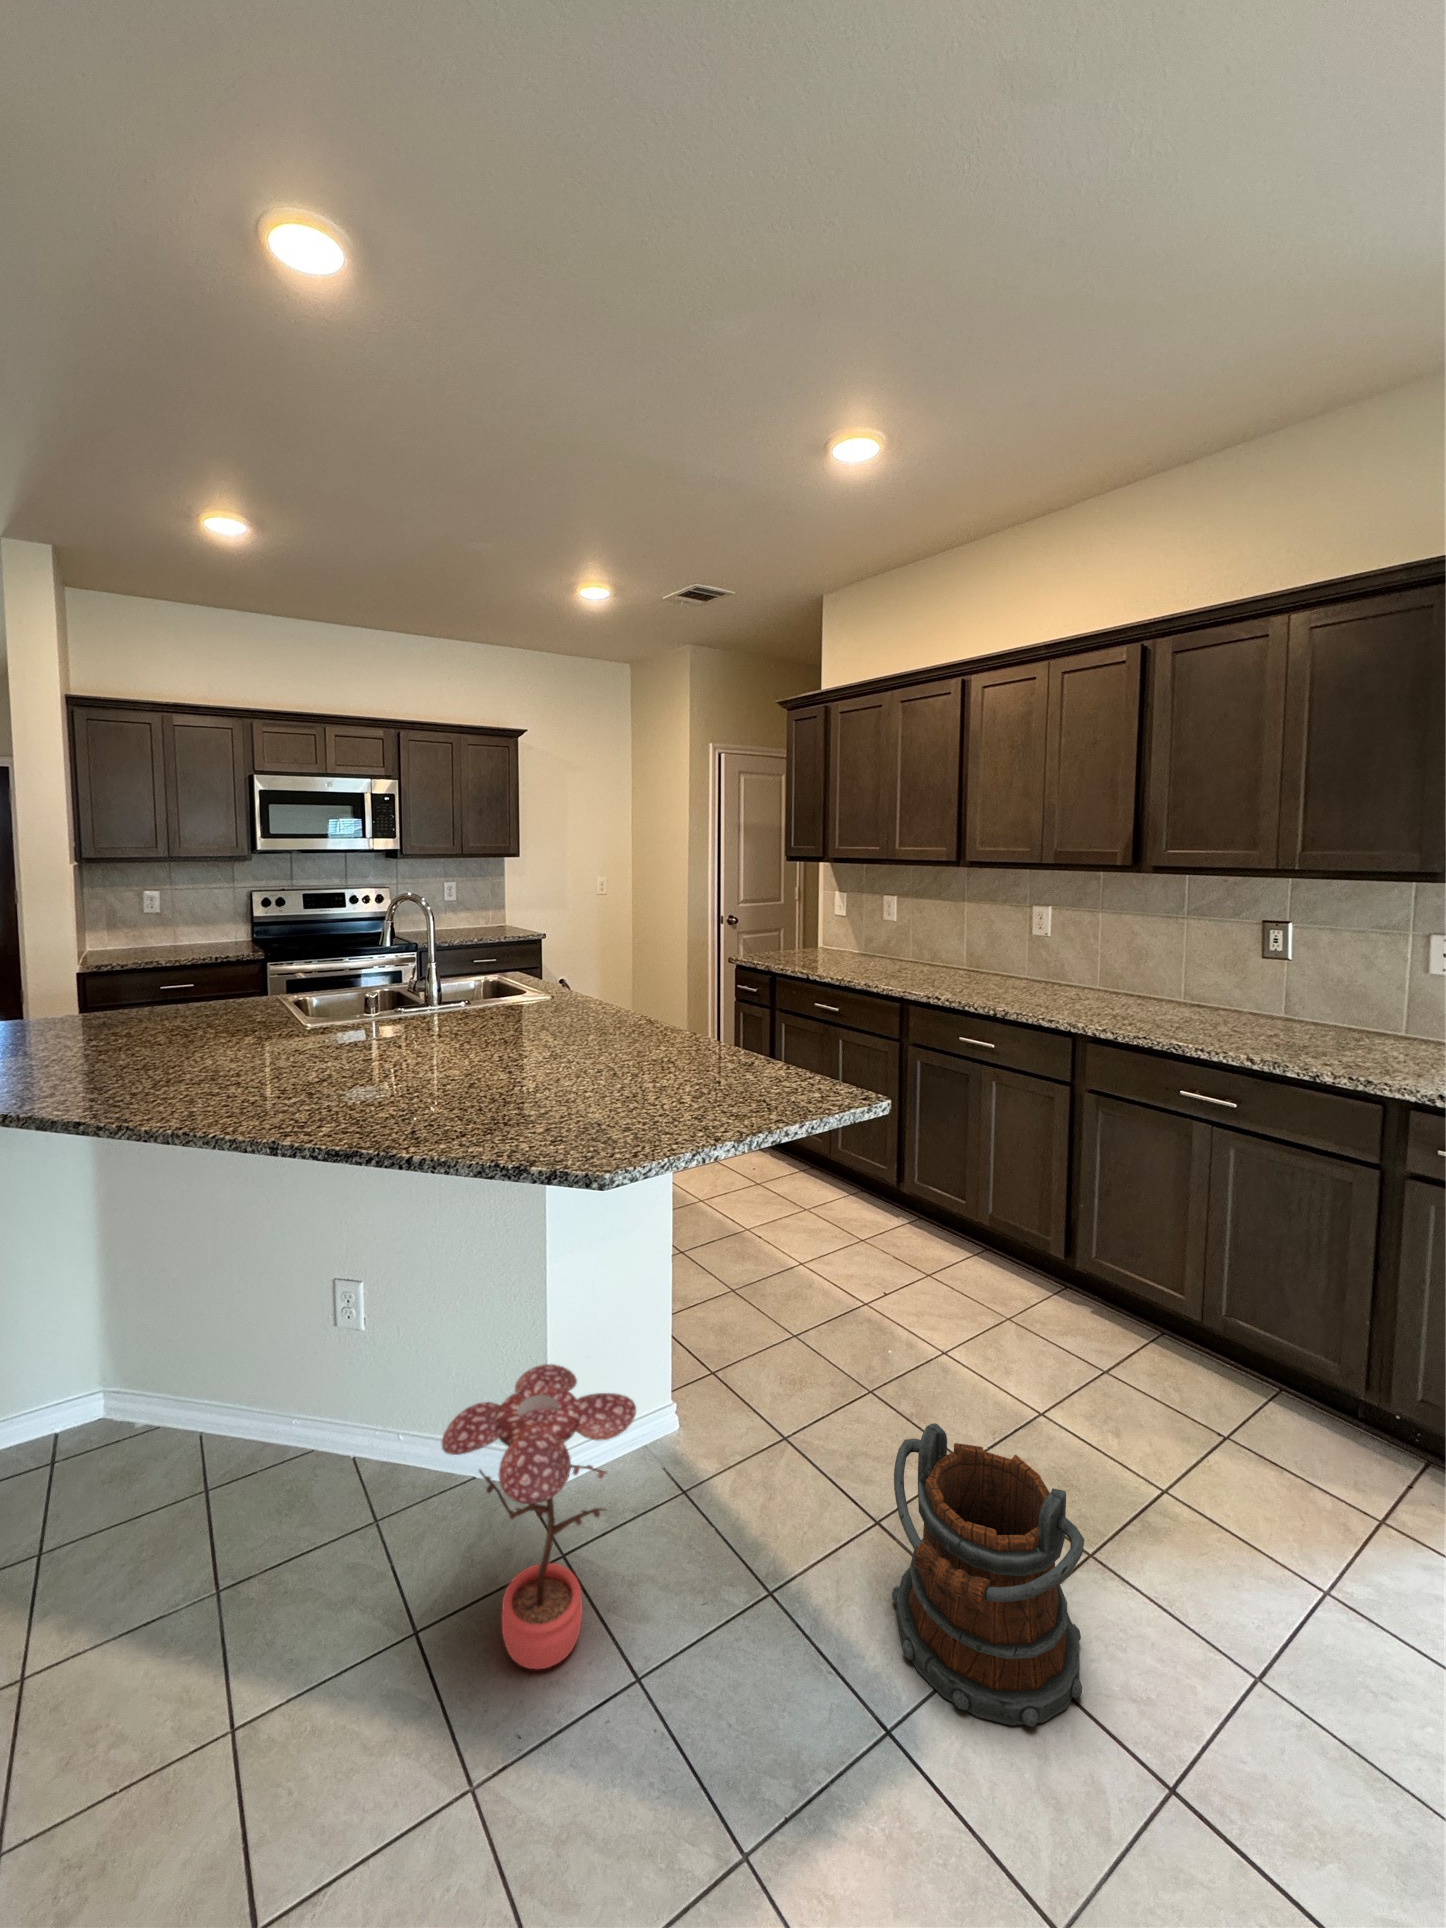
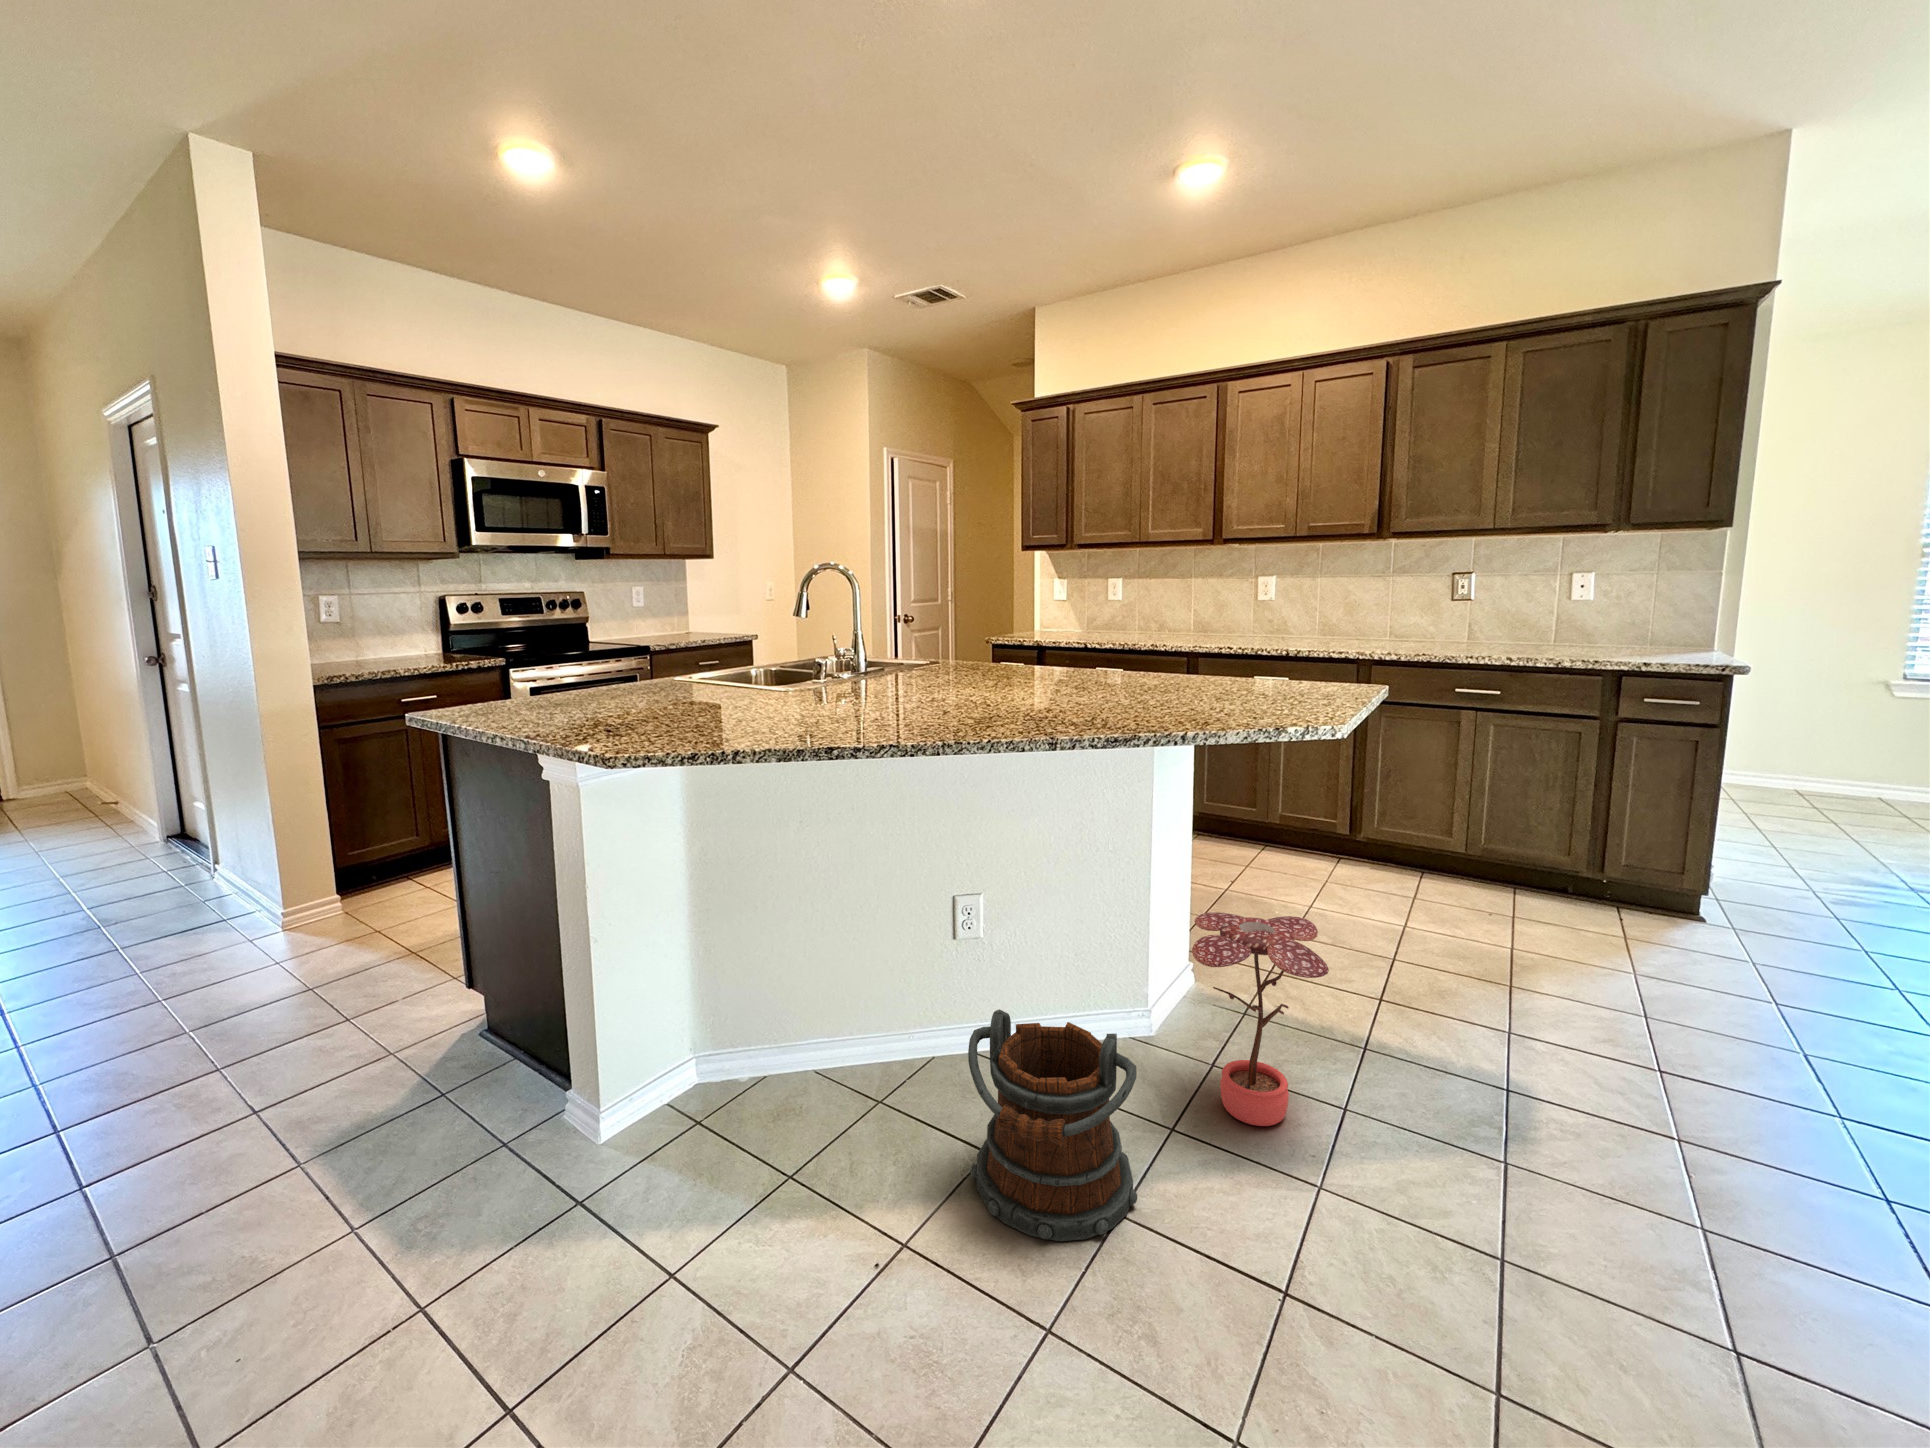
bucket: present [892,1423,1084,1726] -> present [968,1009,1137,1241]

